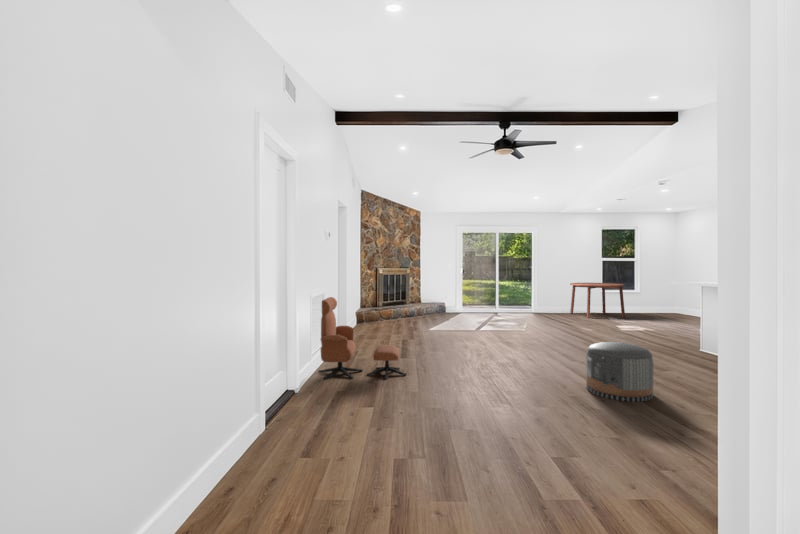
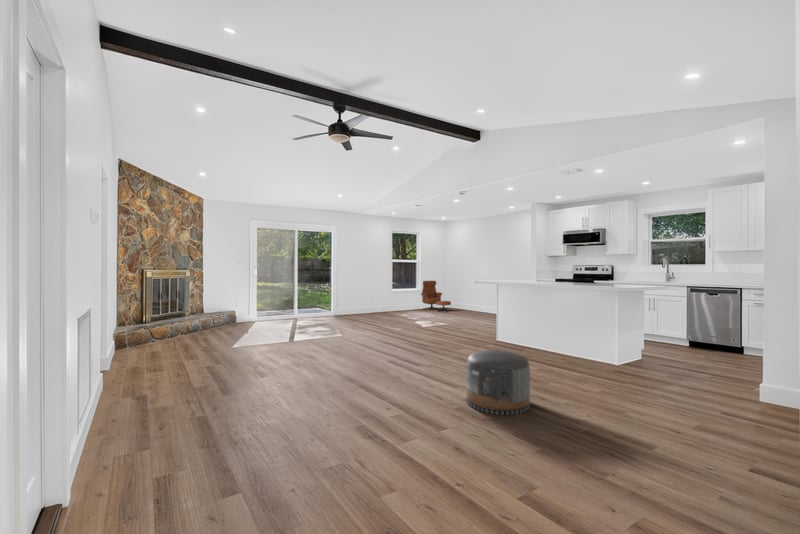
dining table: present [570,283,625,318] -> none [367,283,415,318]
lounge chair: present [319,297,407,379] -> present [421,281,451,312]

